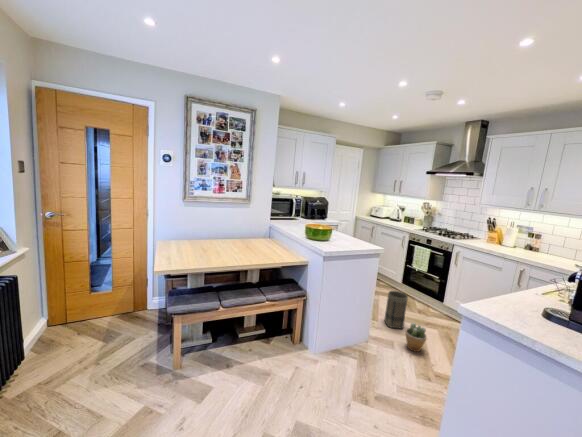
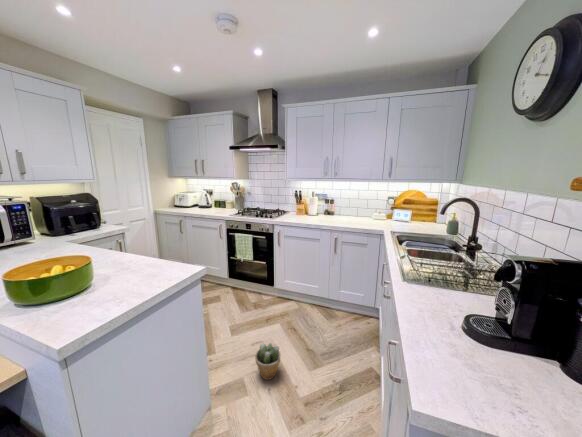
basket: present [384,291,408,329] -> none [221,302,247,355]

